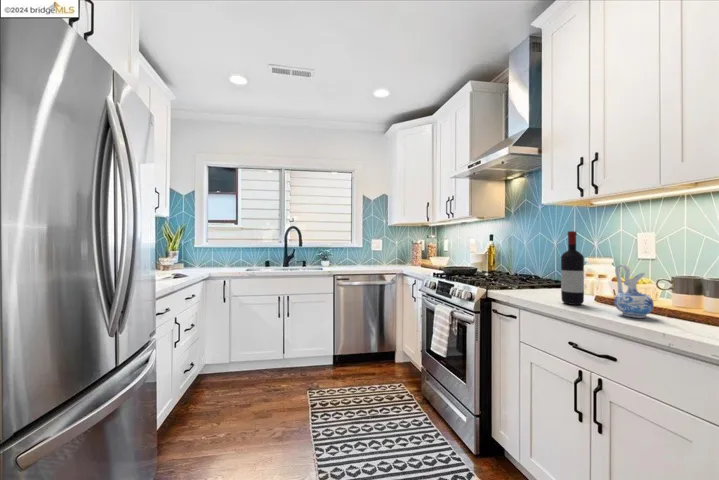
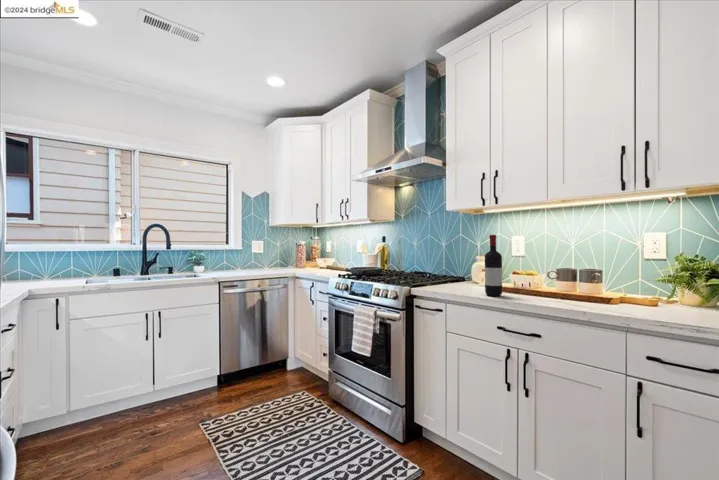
ceramic pitcher: present [614,264,654,318] -> none [531,261,558,302]

